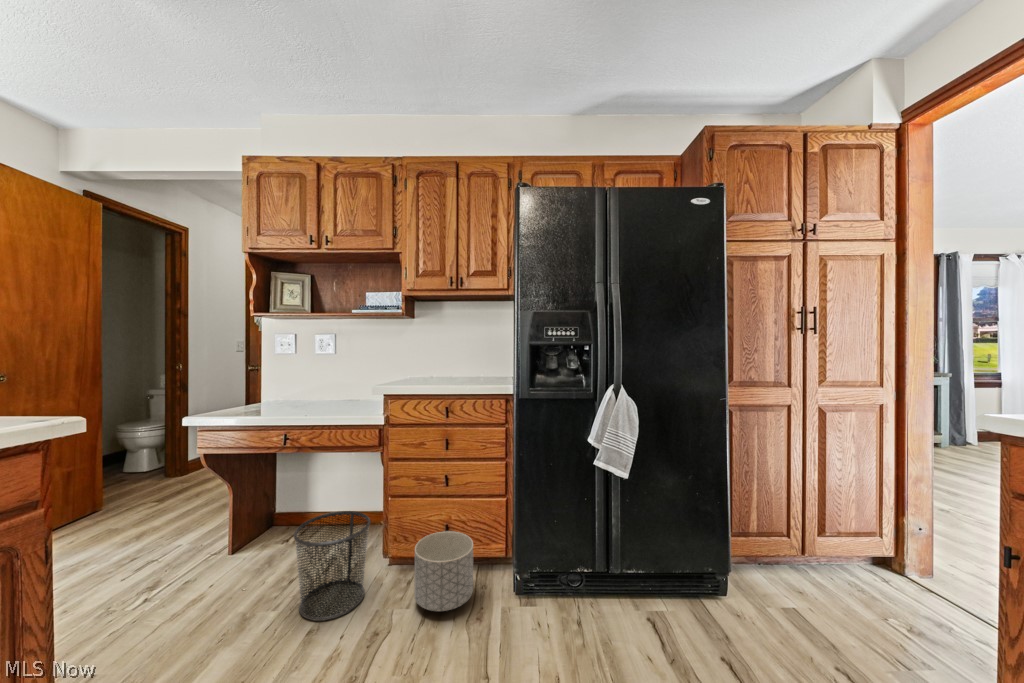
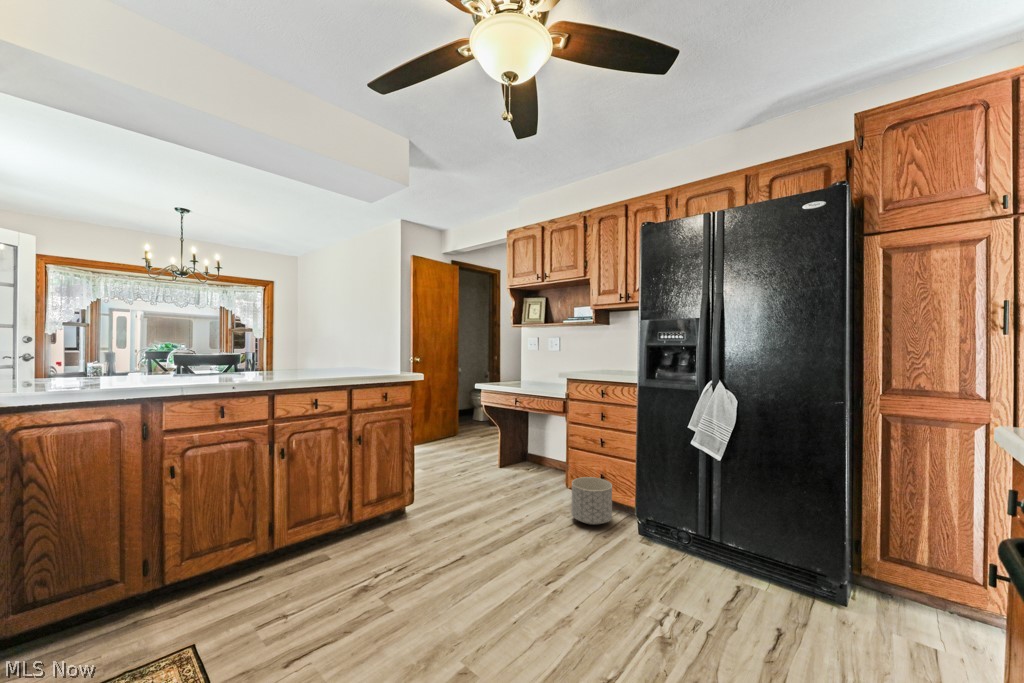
waste bin: present [294,511,371,621] -> none [513,450,555,508]

